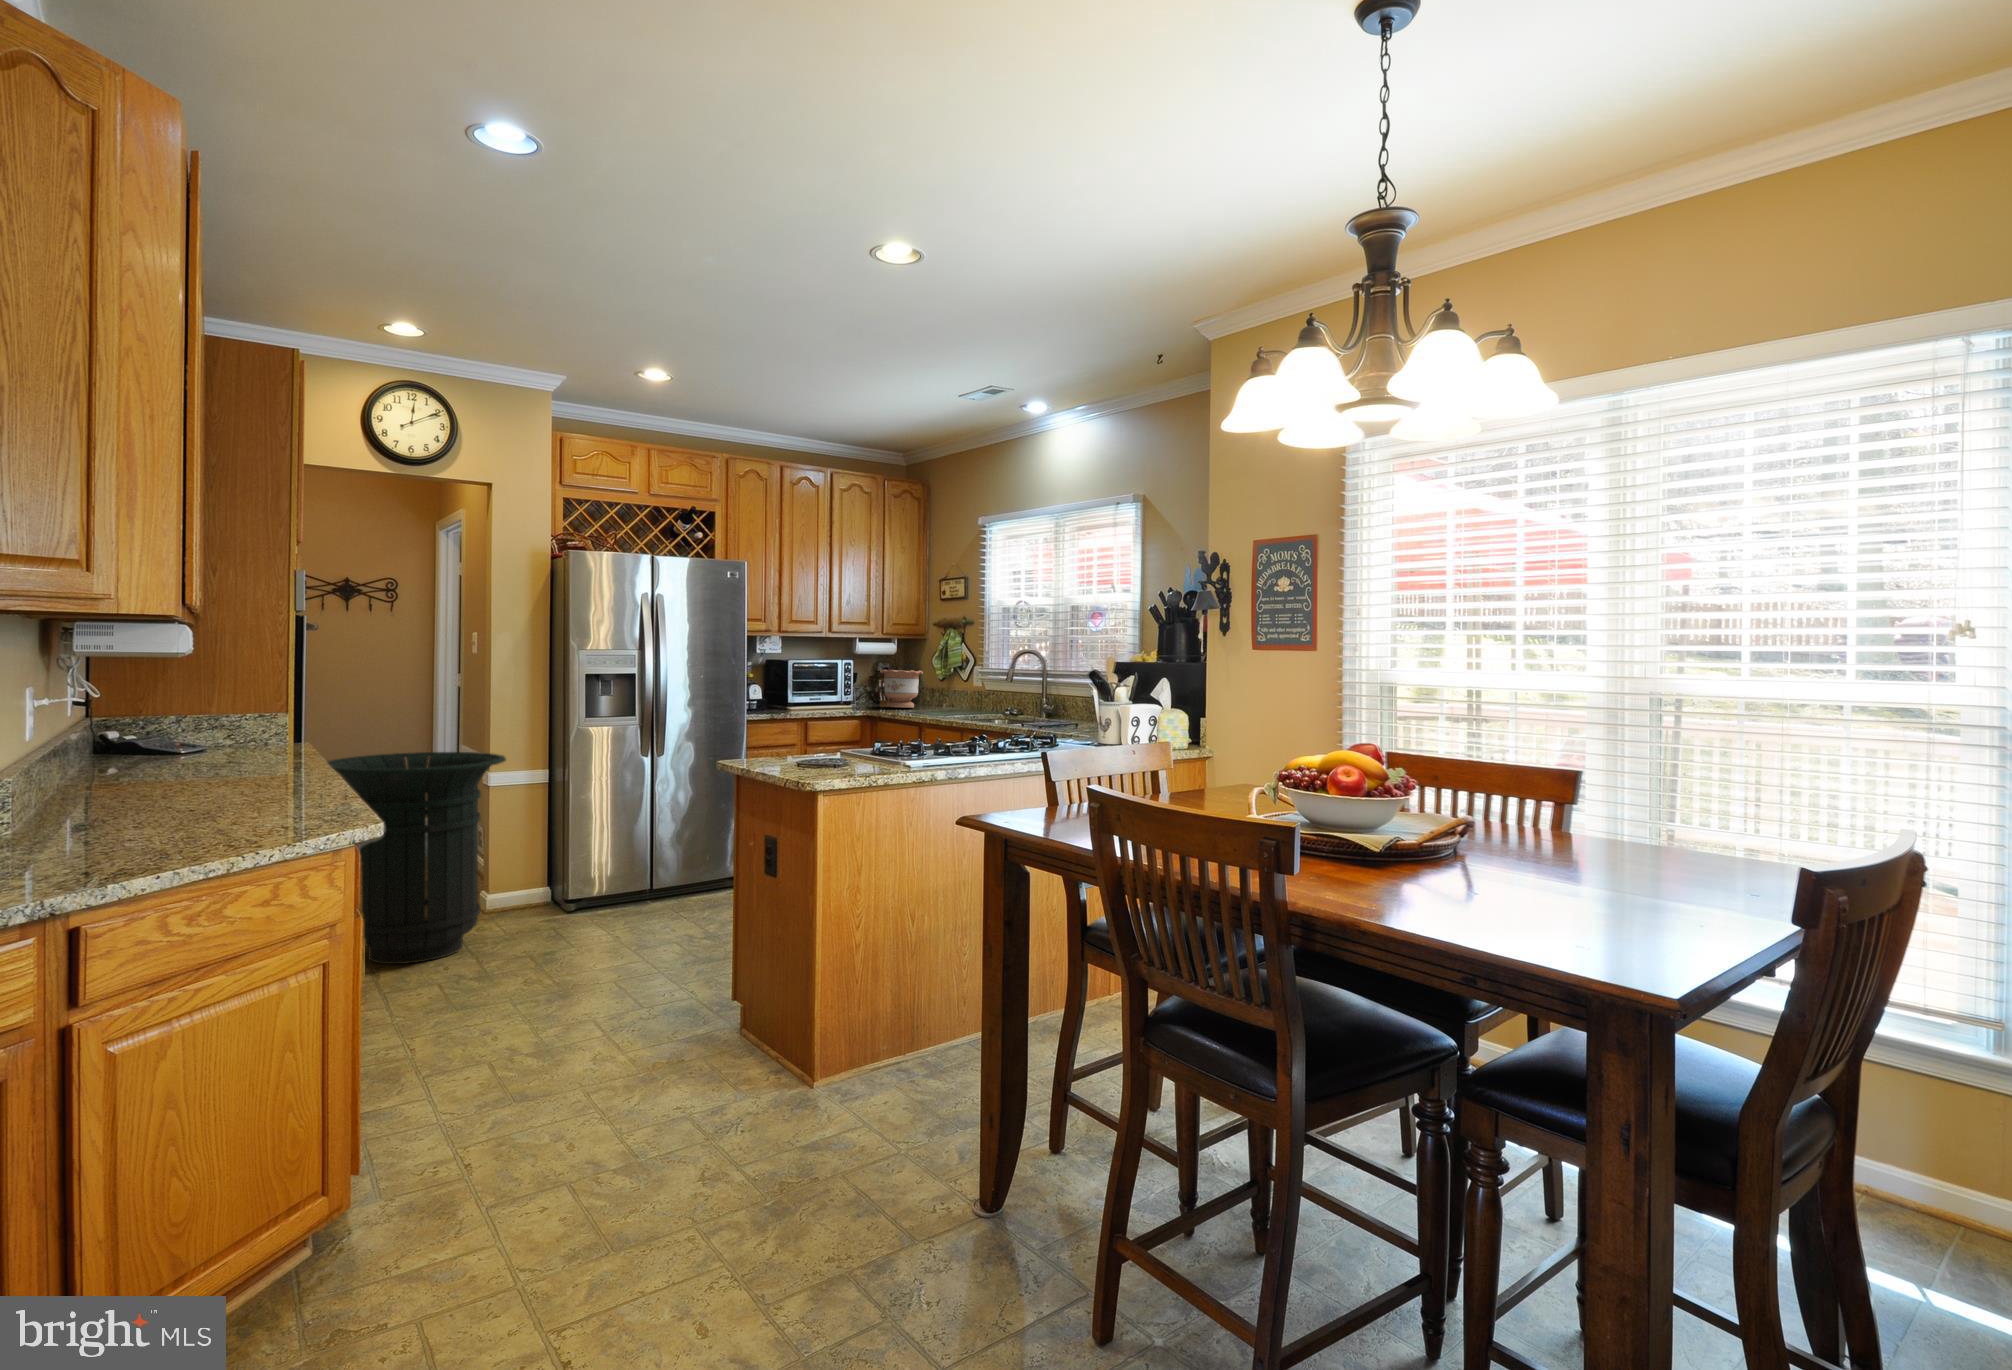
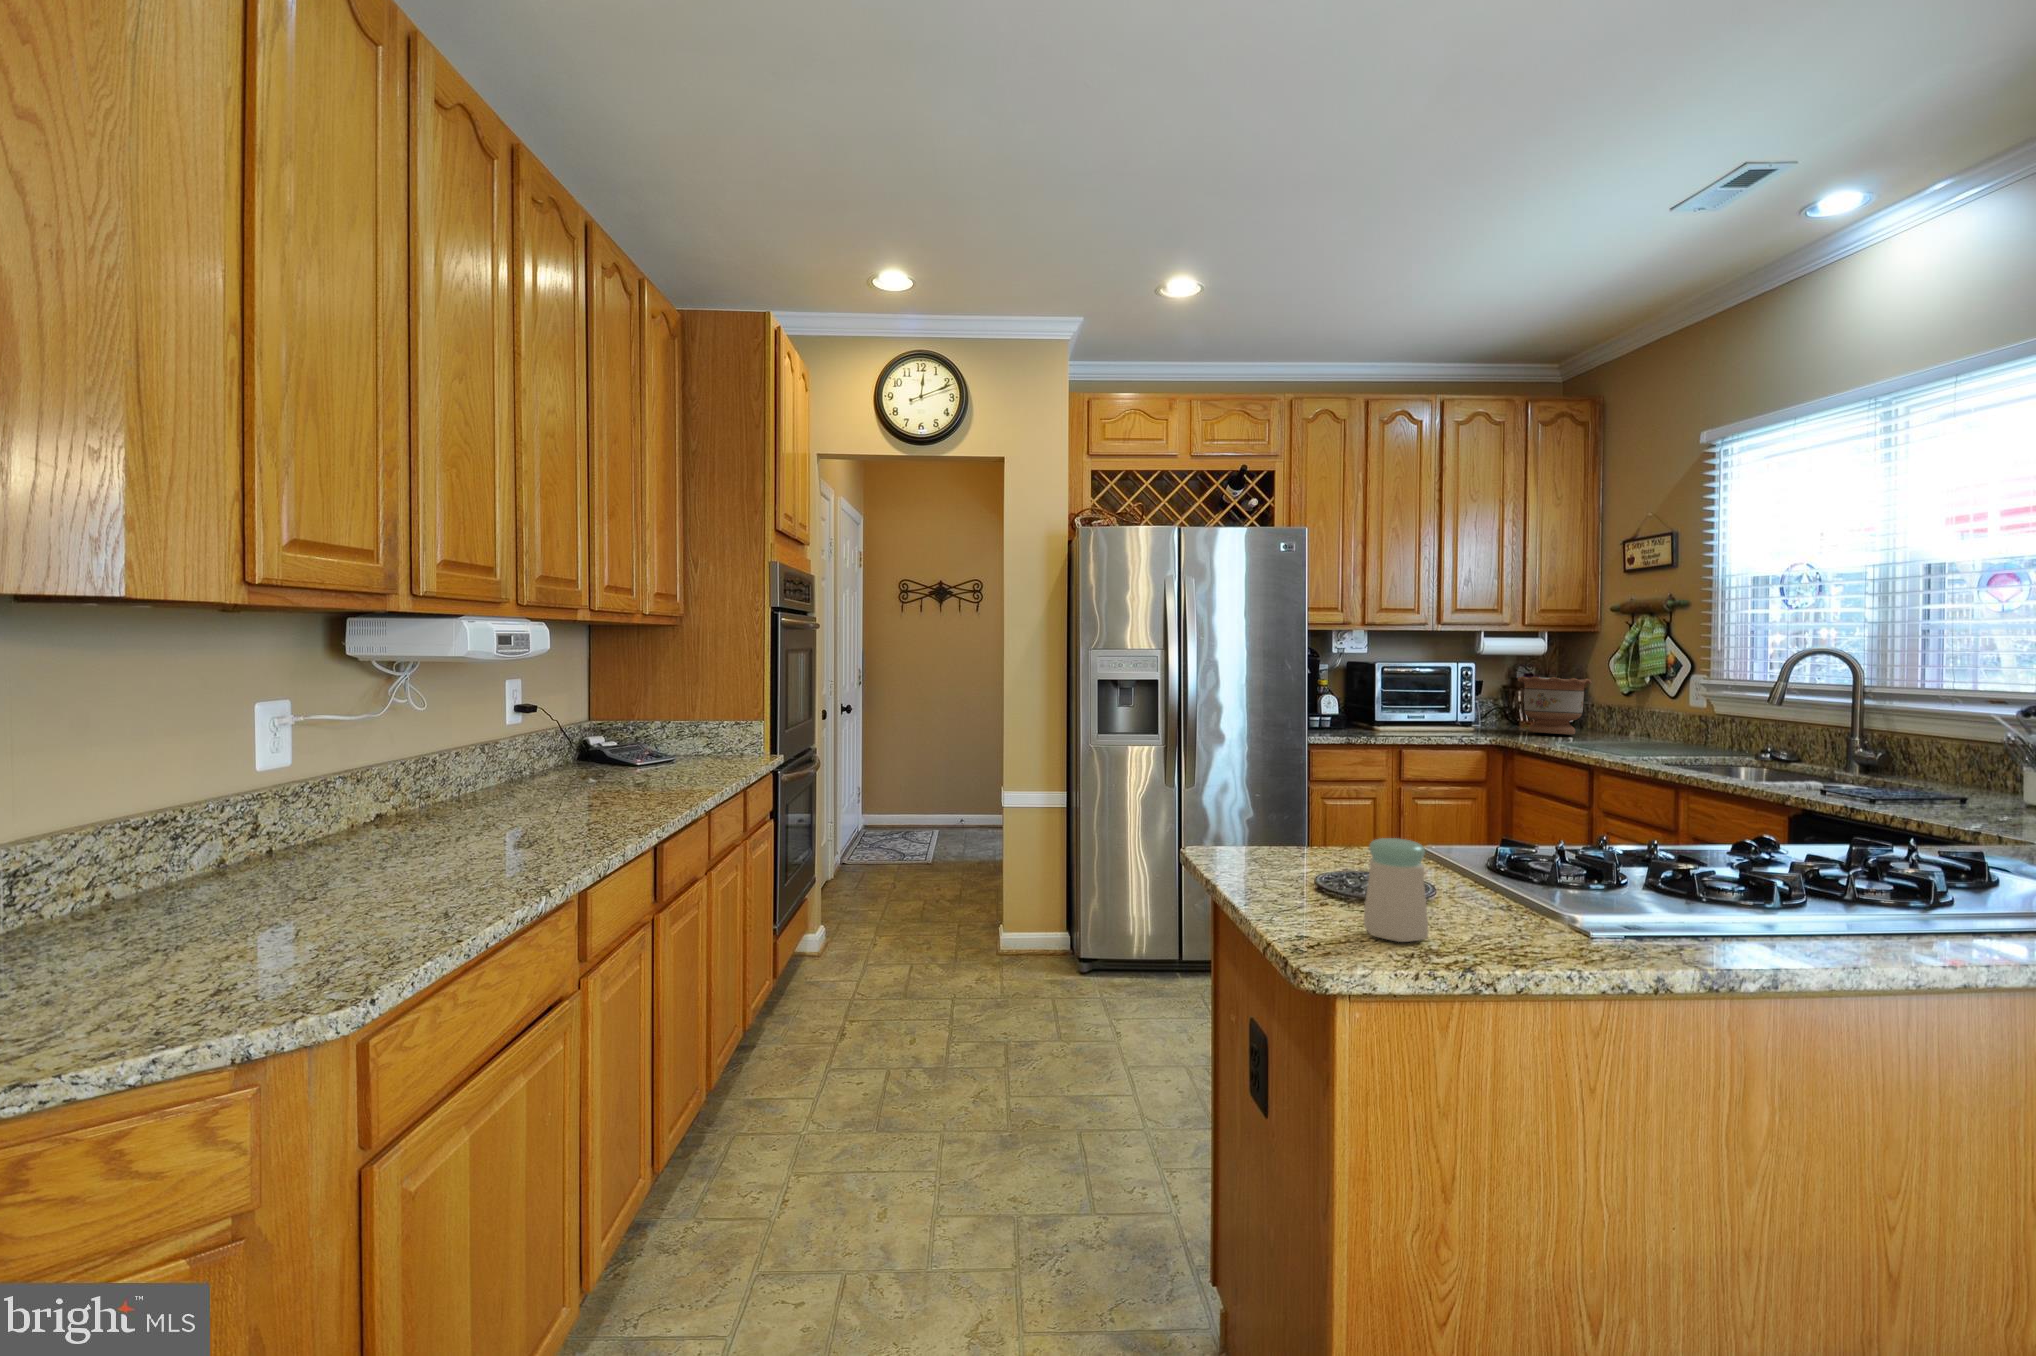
salt shaker: none [822,733,847,772] -> present [1364,838,1428,942]
trash can: present [327,752,506,964] -> none [795,768,986,1027]

